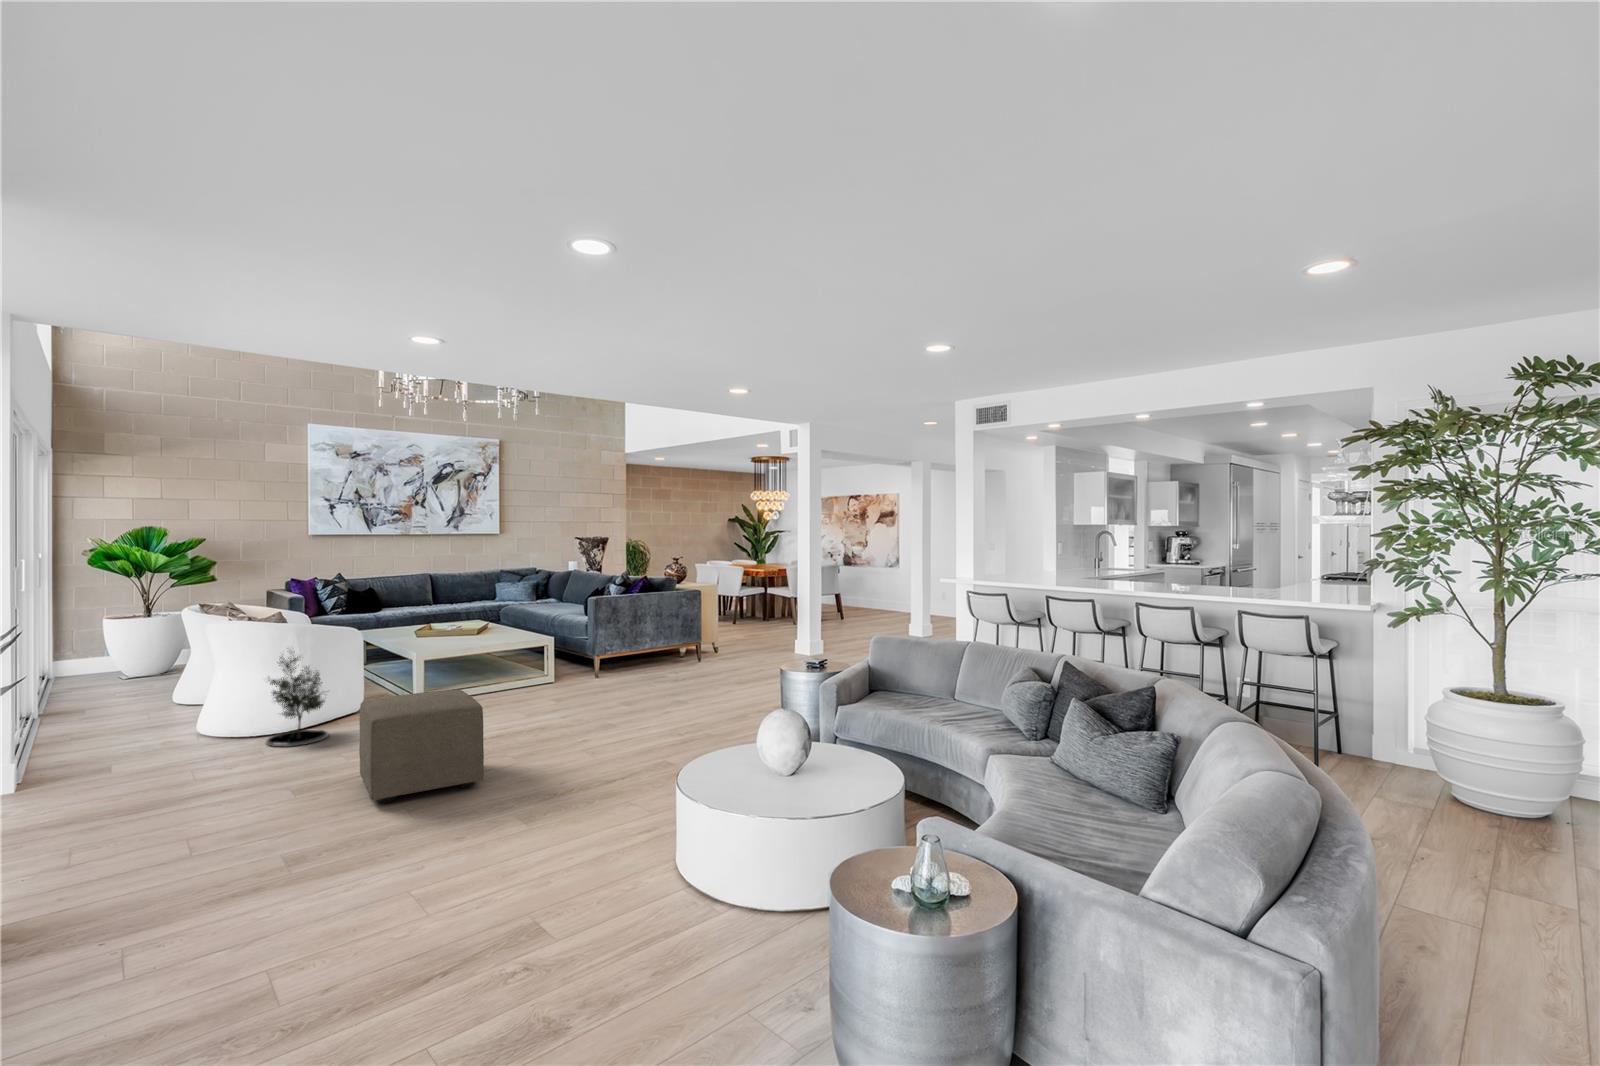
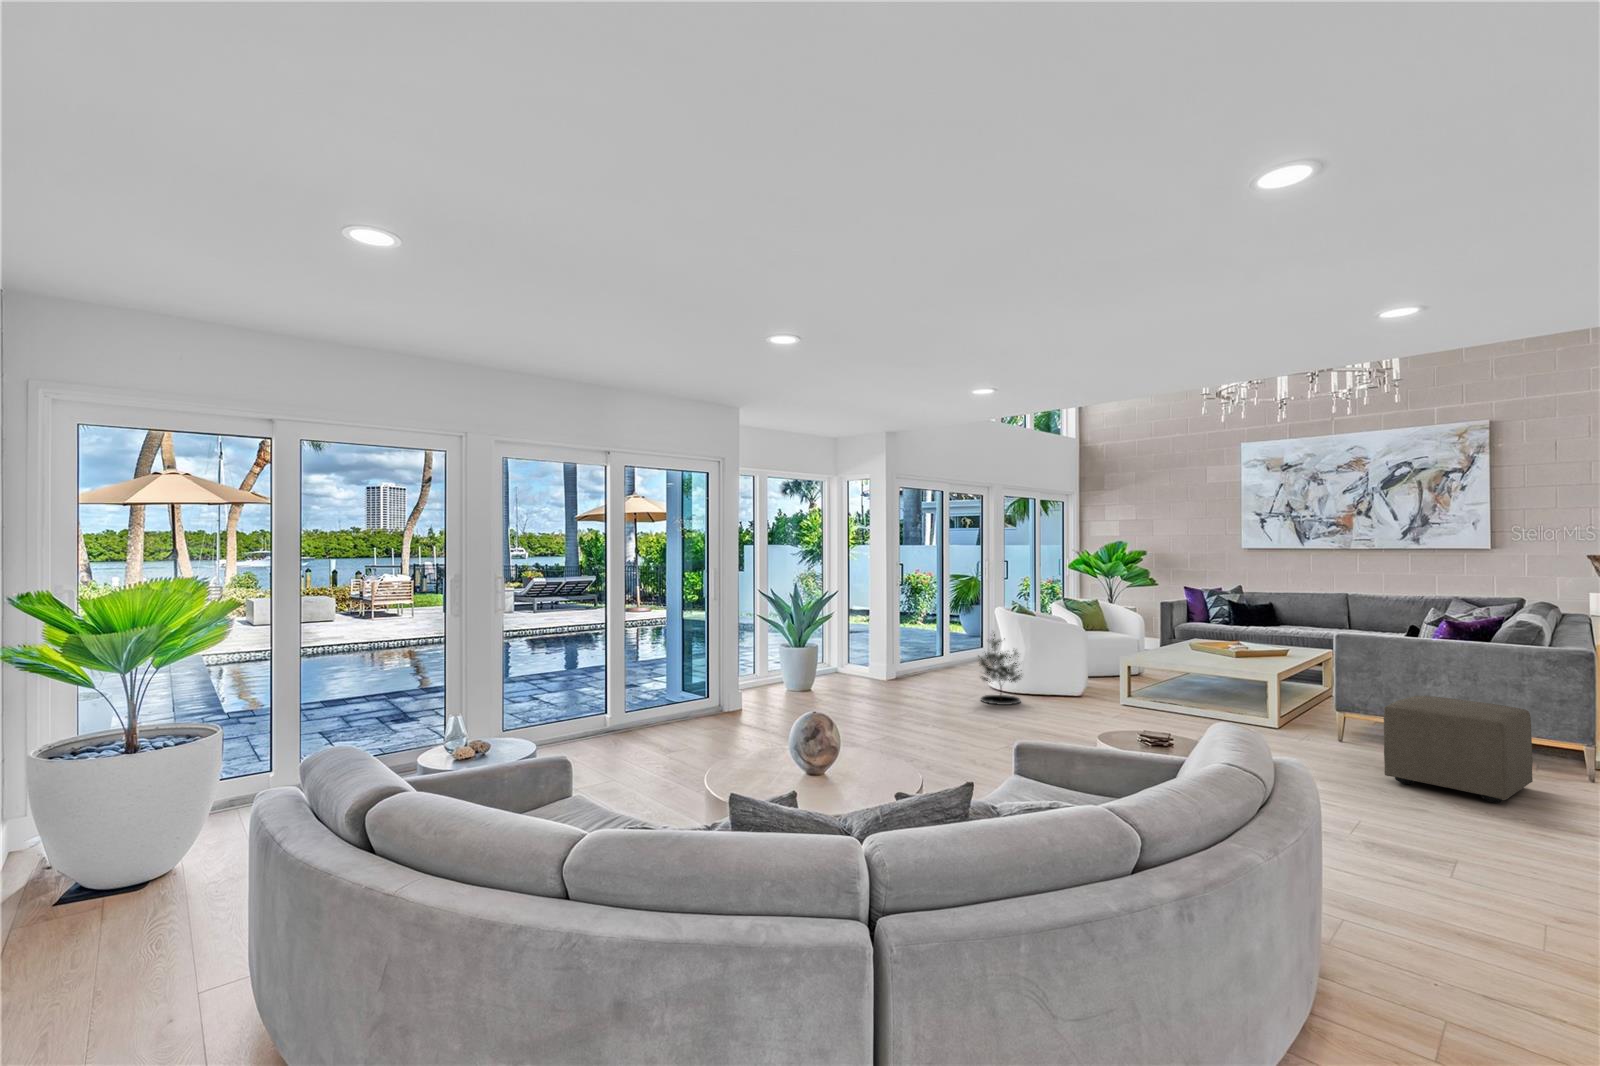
ottoman: present [359,690,484,803] -> present [1384,696,1533,802]

